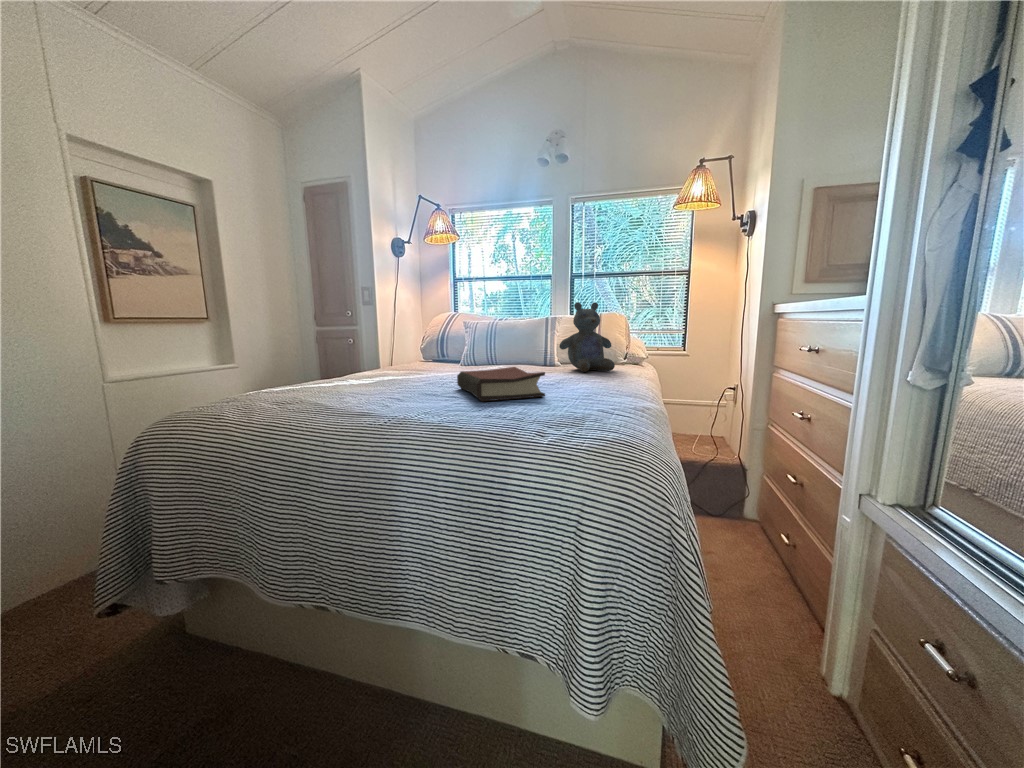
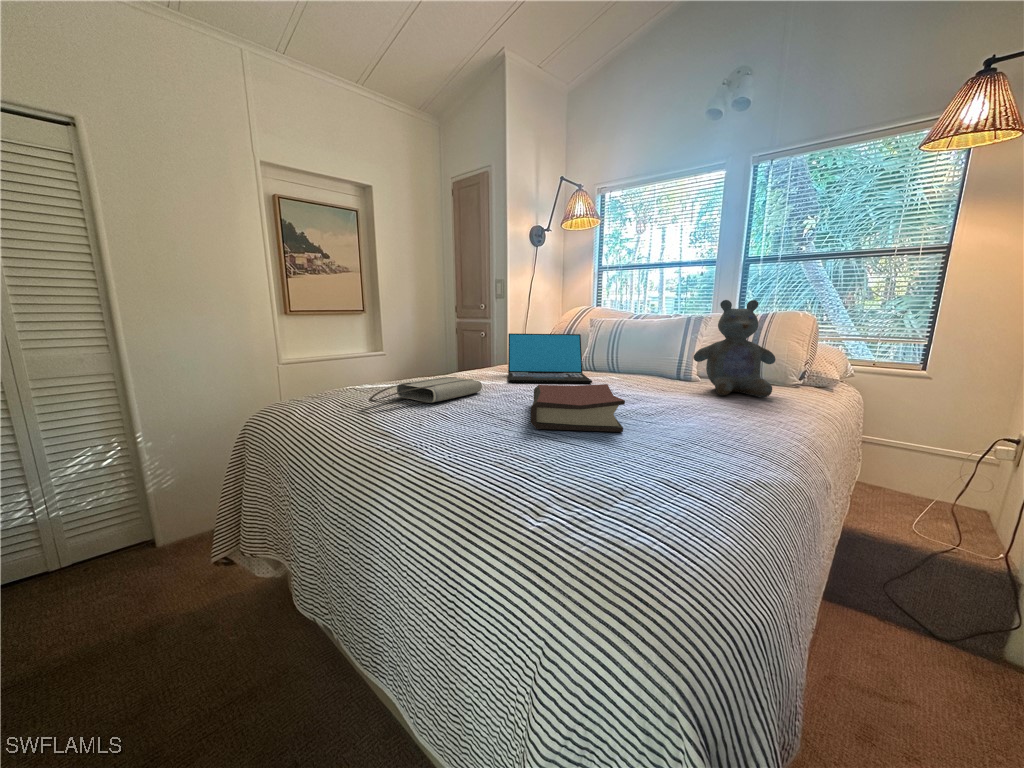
laptop: none [401,334,486,377] -> present [508,333,592,383]
tote bag: none [305,374,401,398] -> present [369,377,482,404]

